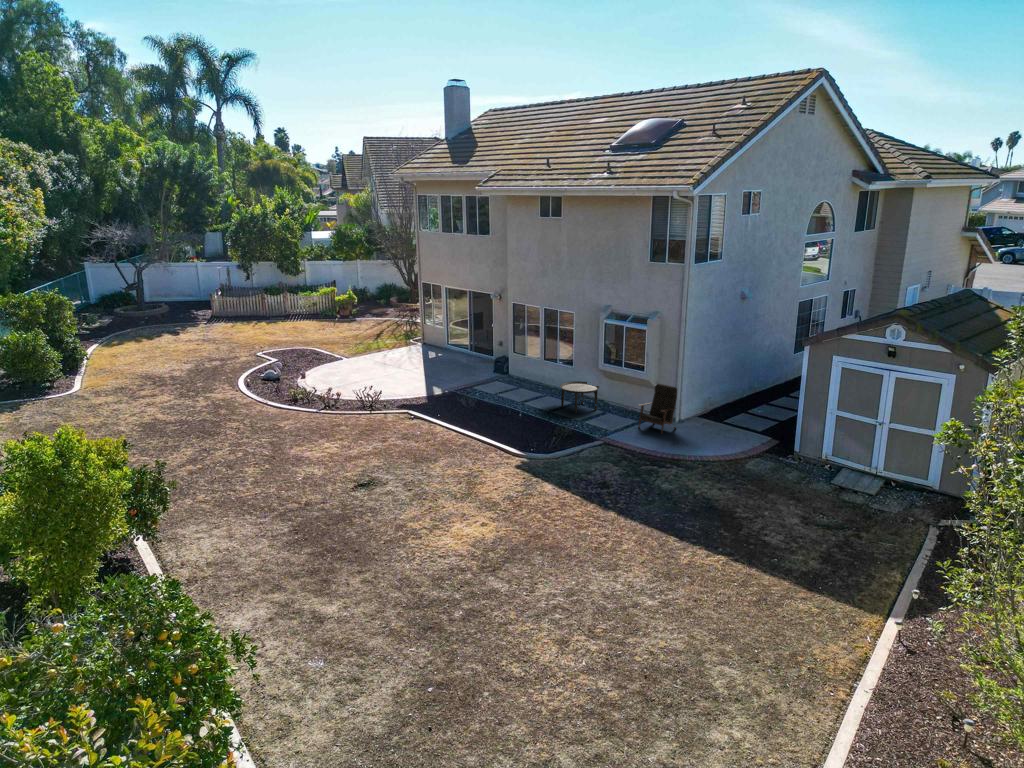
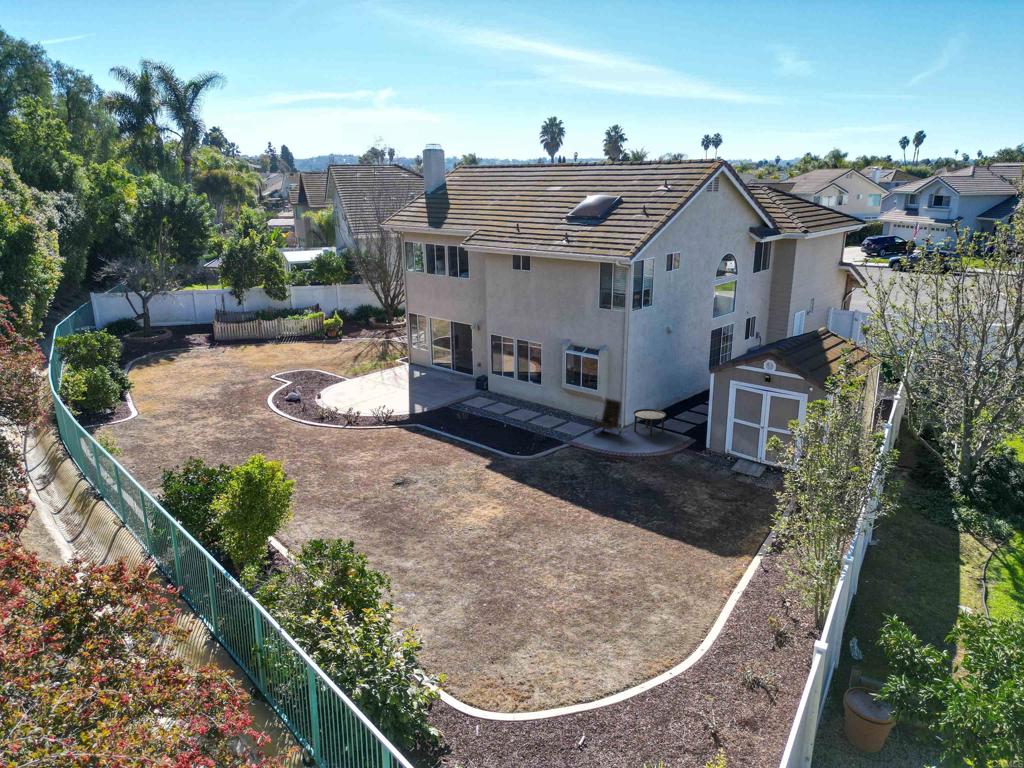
round table: present [560,381,600,413] -> present [633,409,666,436]

